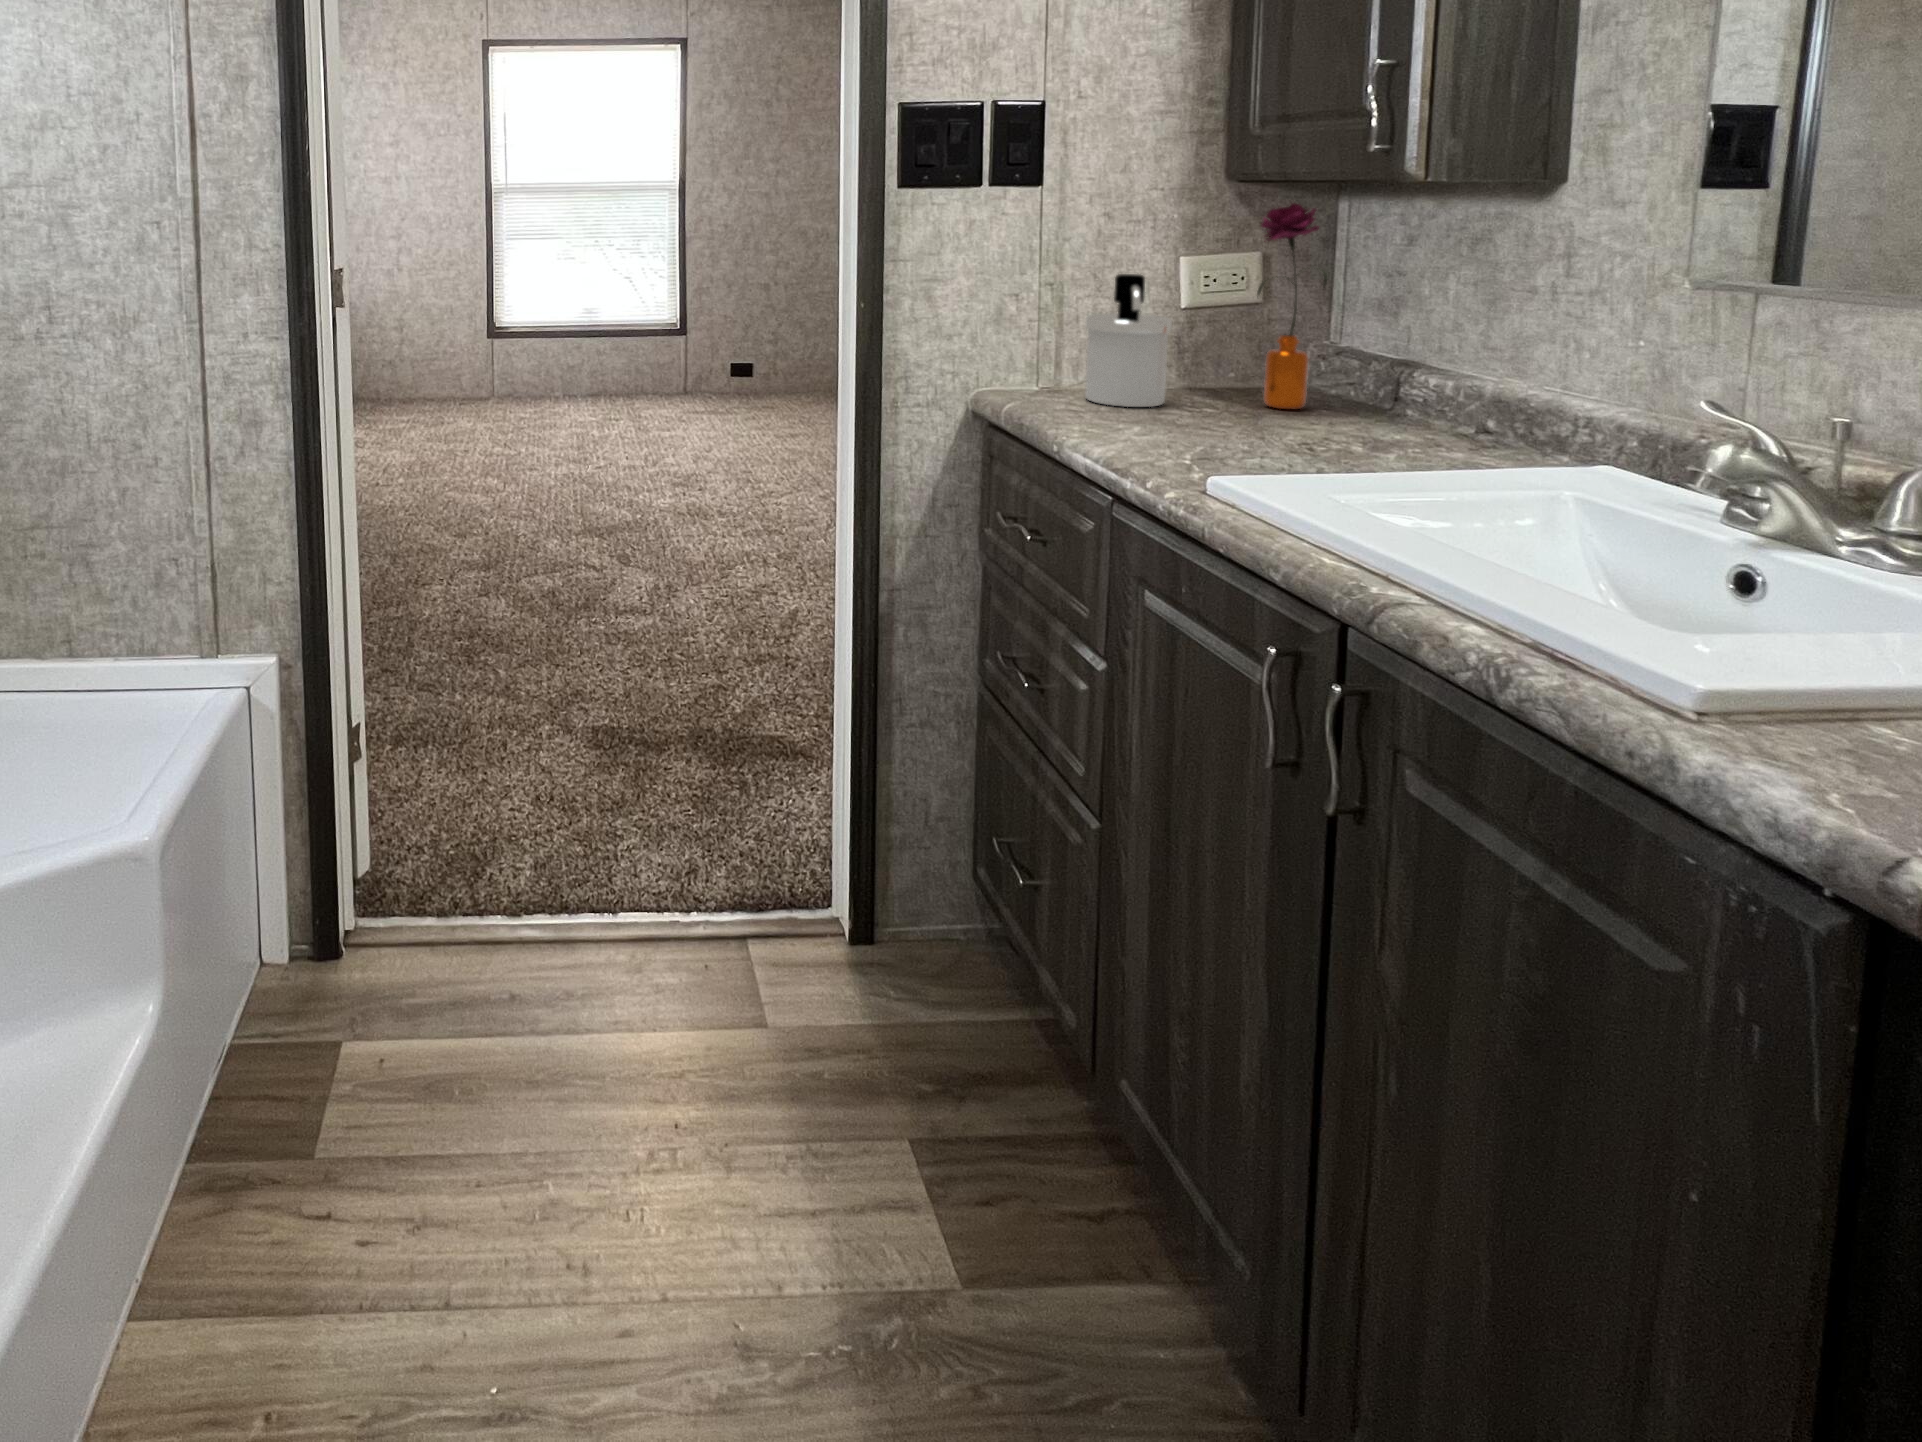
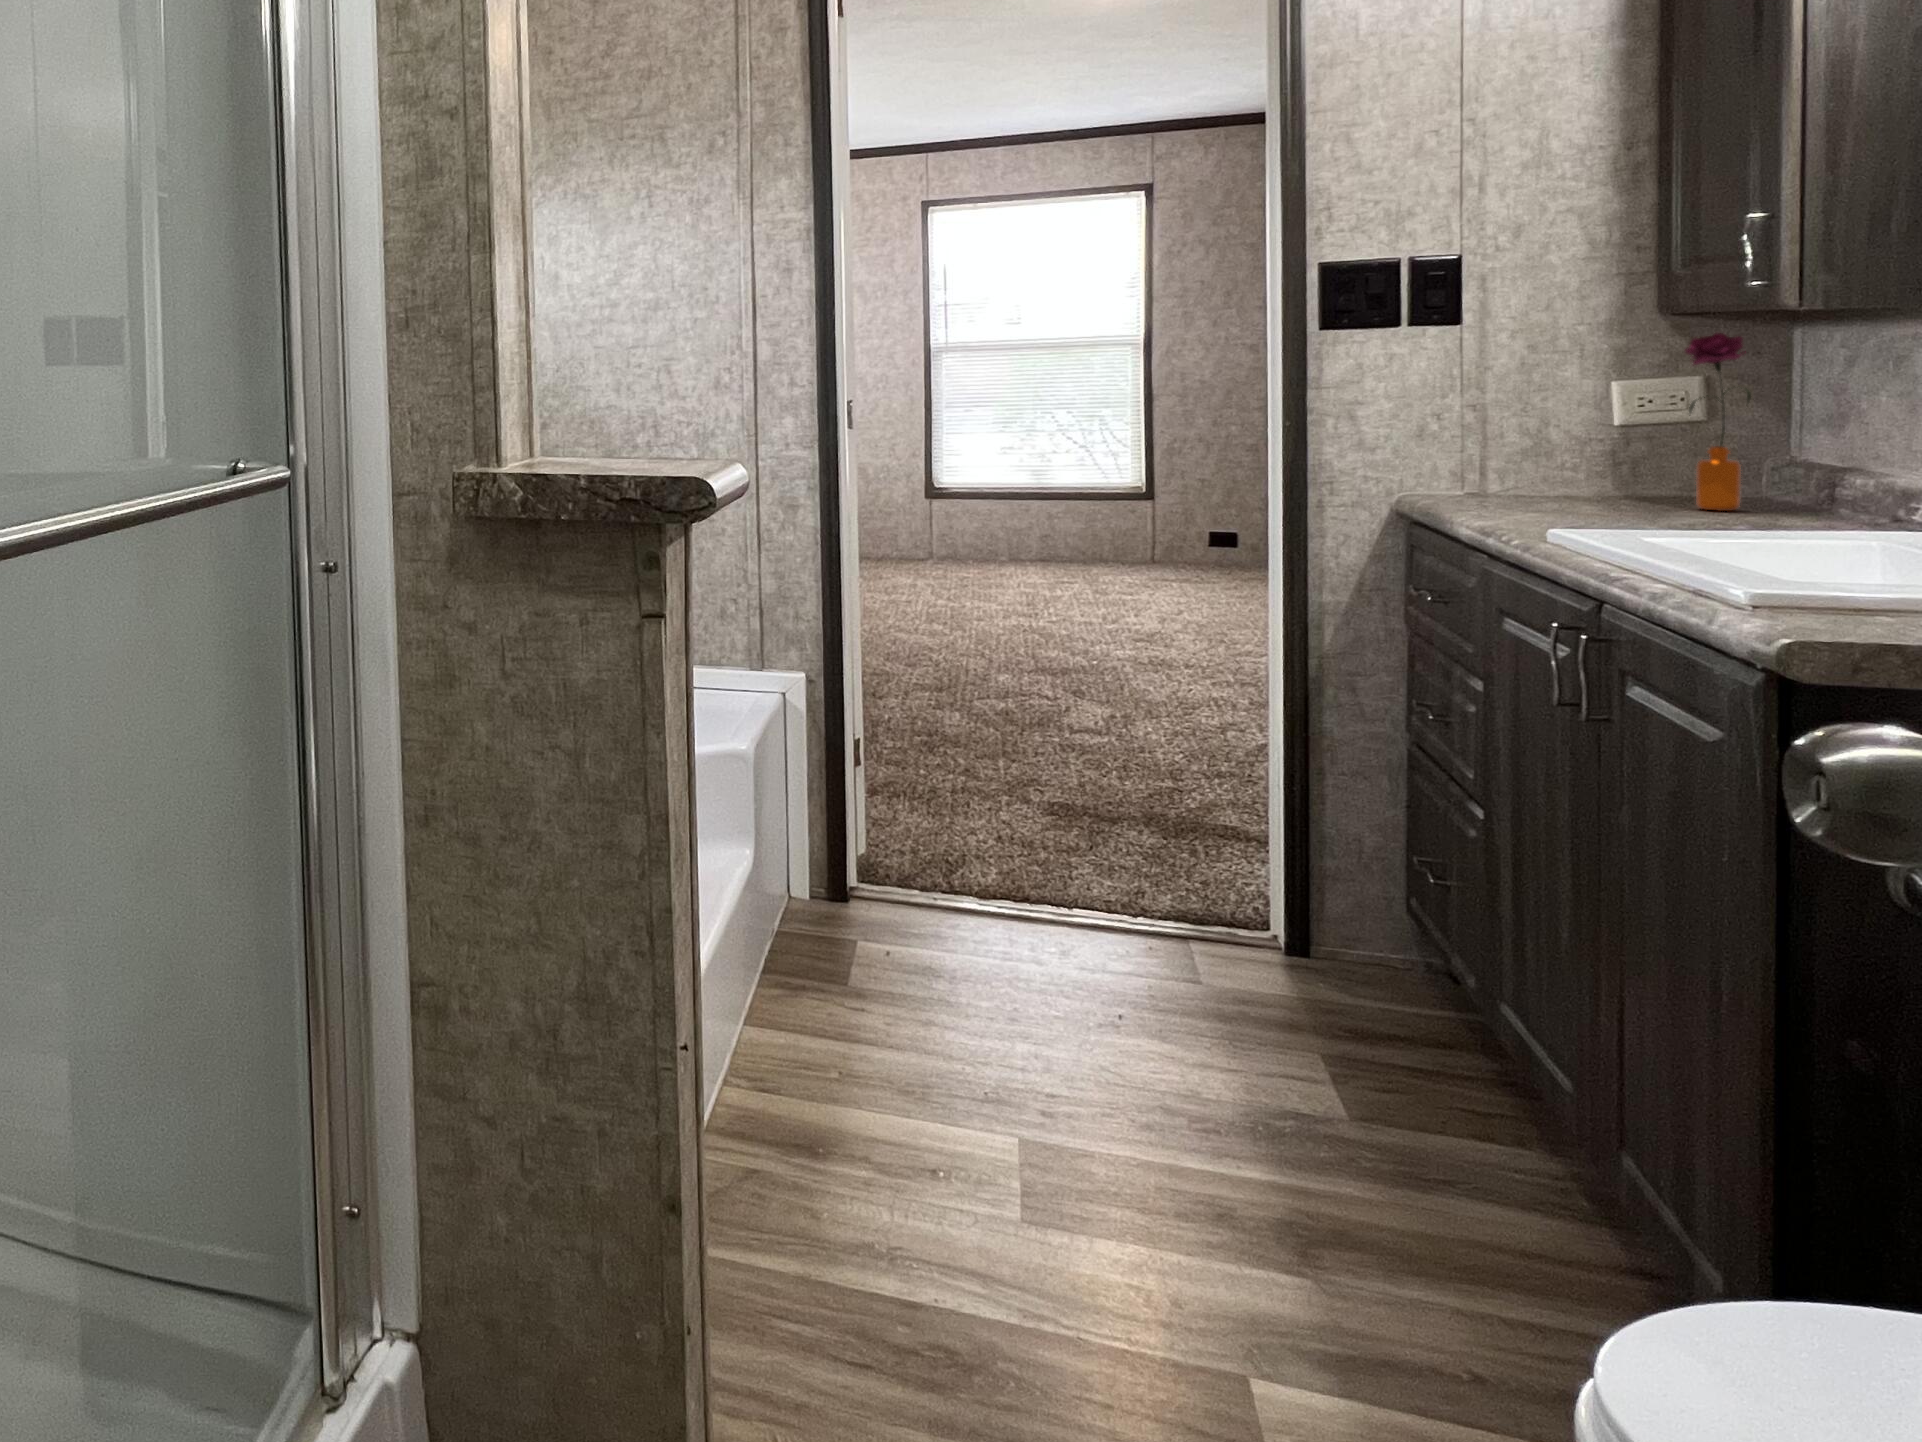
soap dispenser: present [1085,274,1172,407] -> none [1506,396,1592,506]

